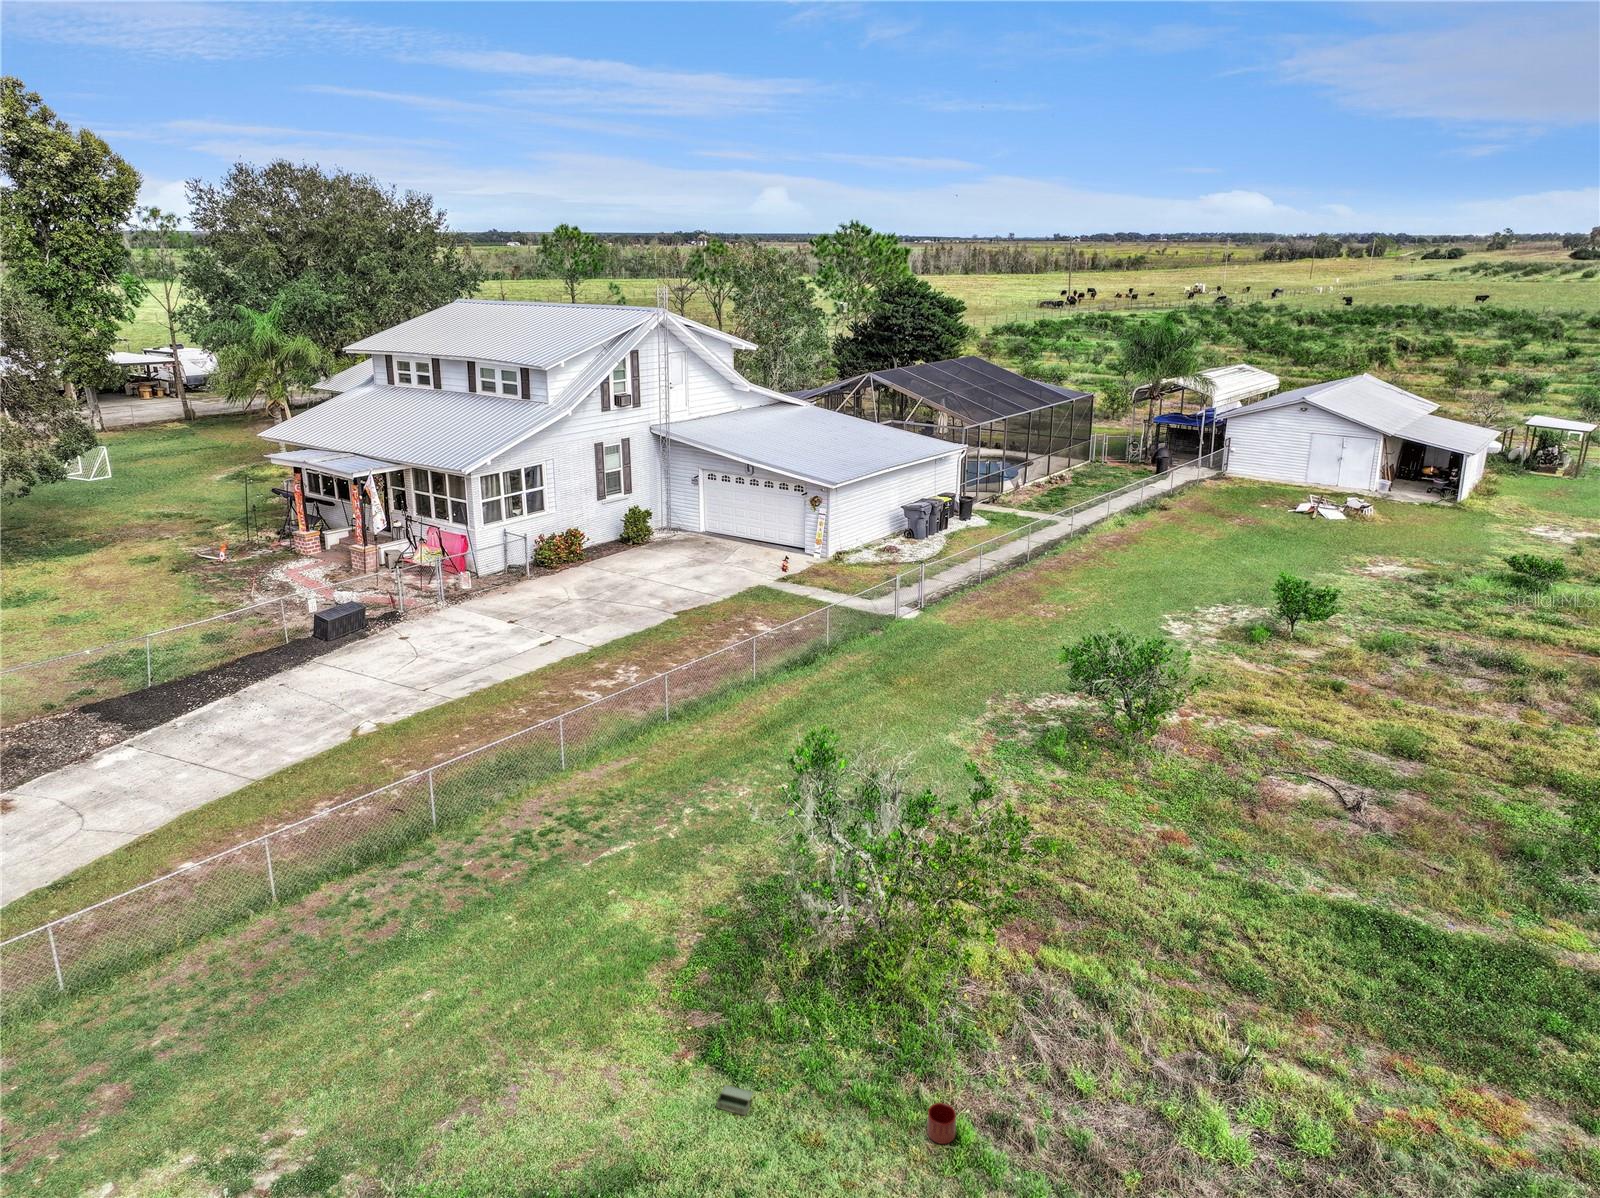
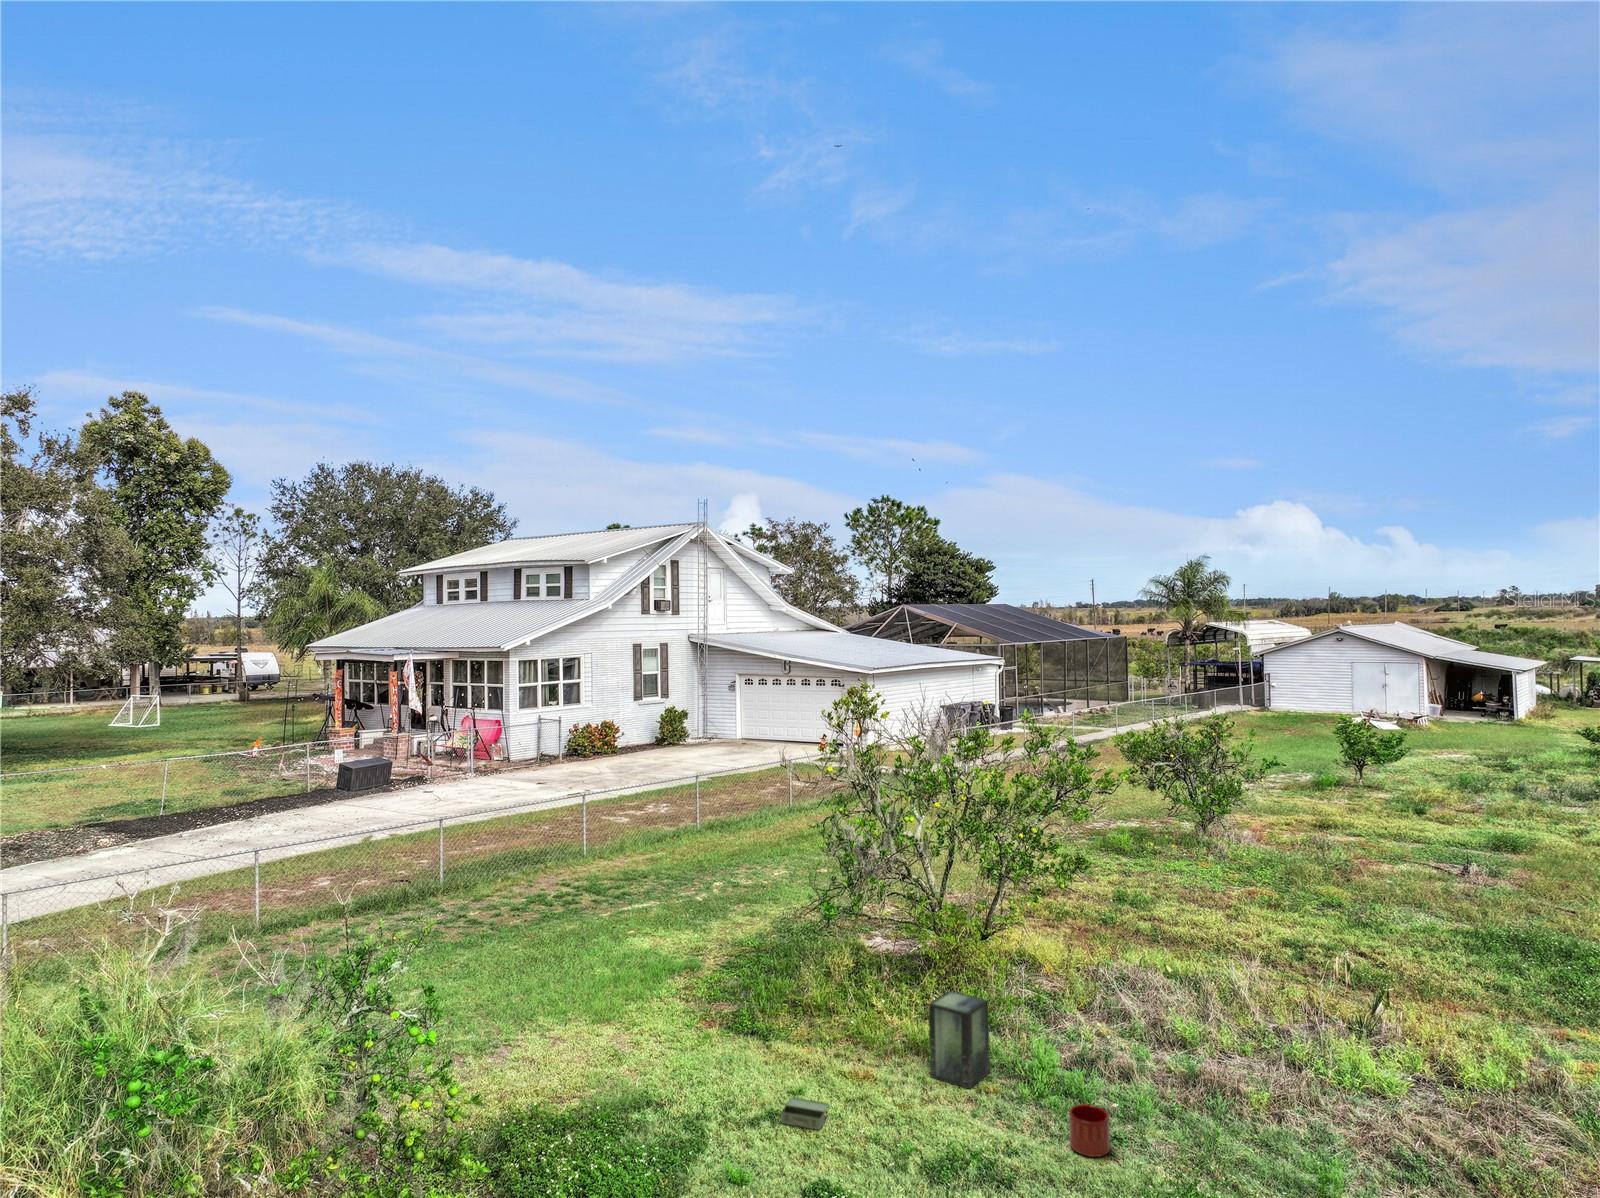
storage box: none [834,987,881,1067] -> present [929,991,990,1089]

